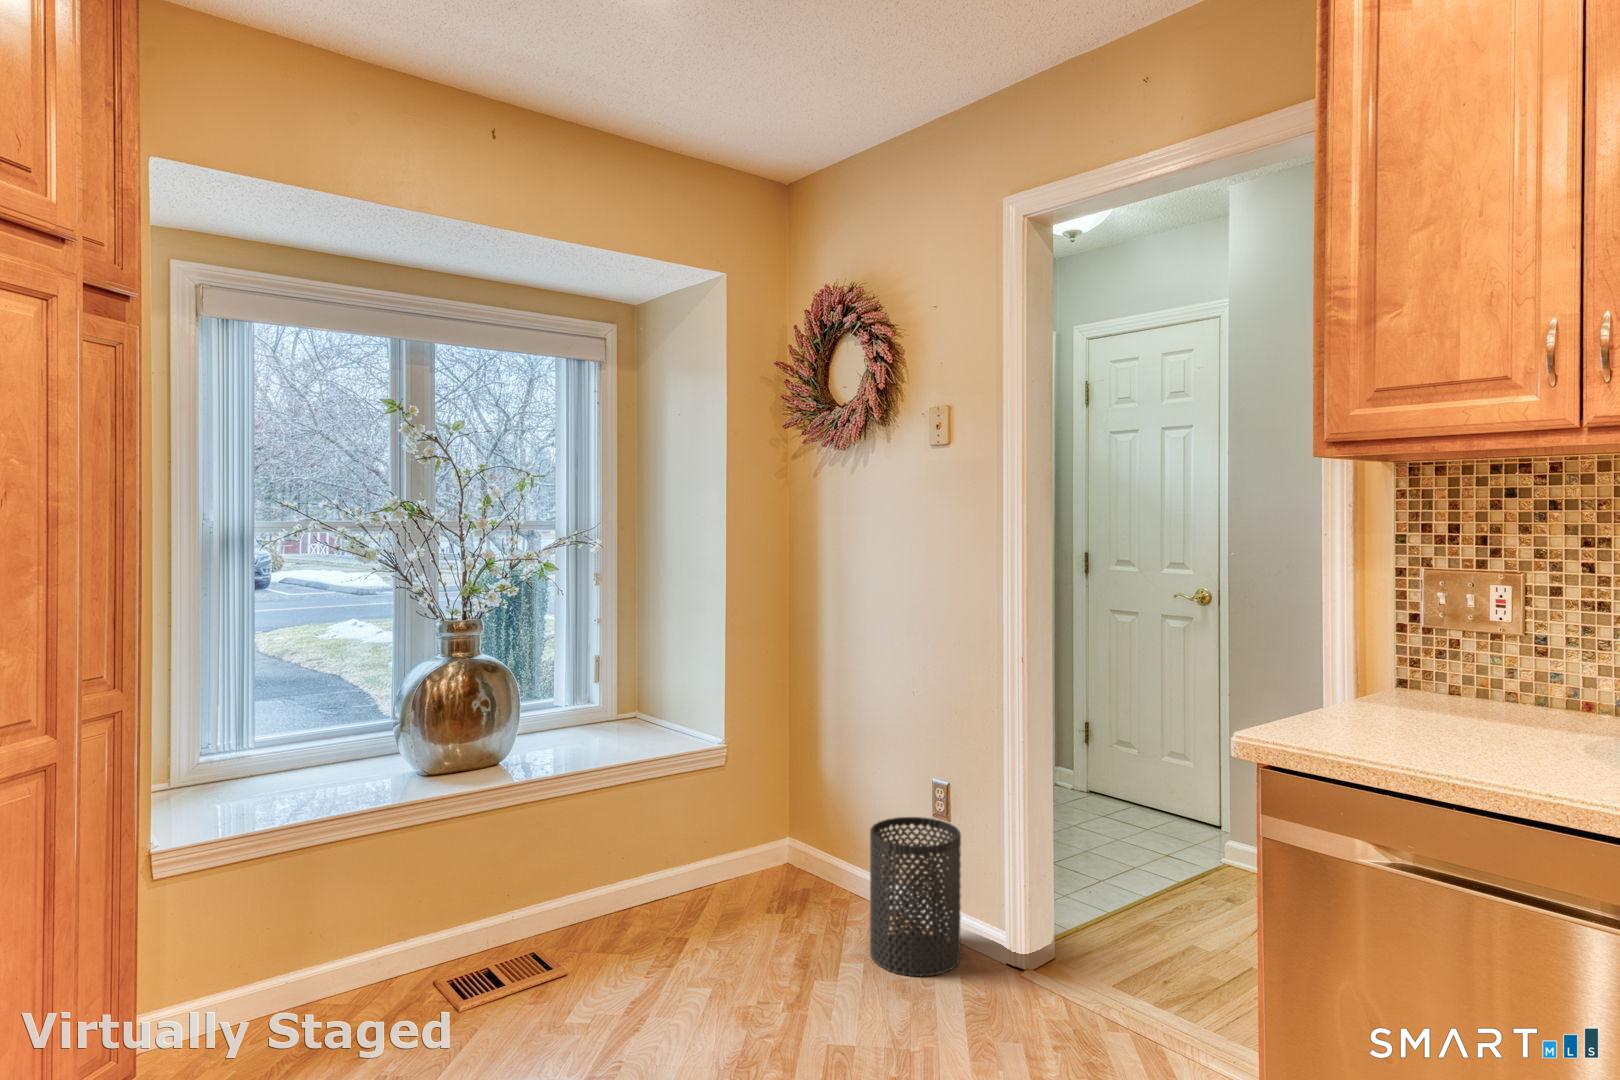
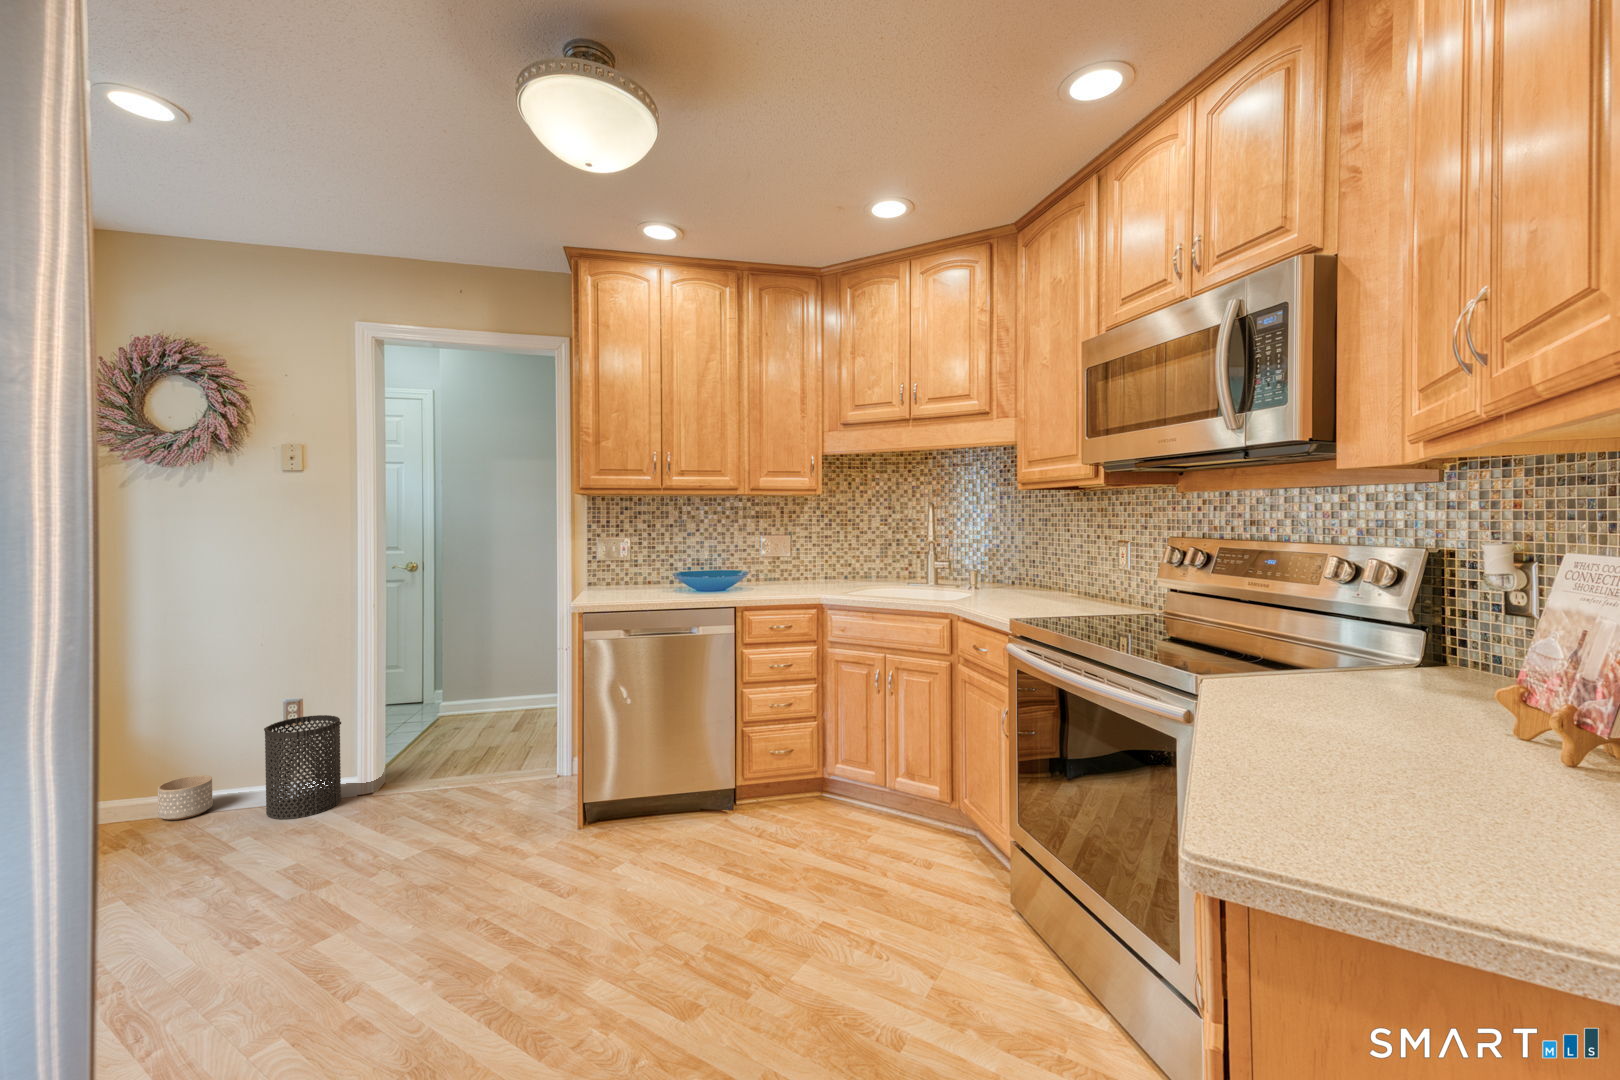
planter: none [802,853,853,910] -> present [158,775,213,820]

